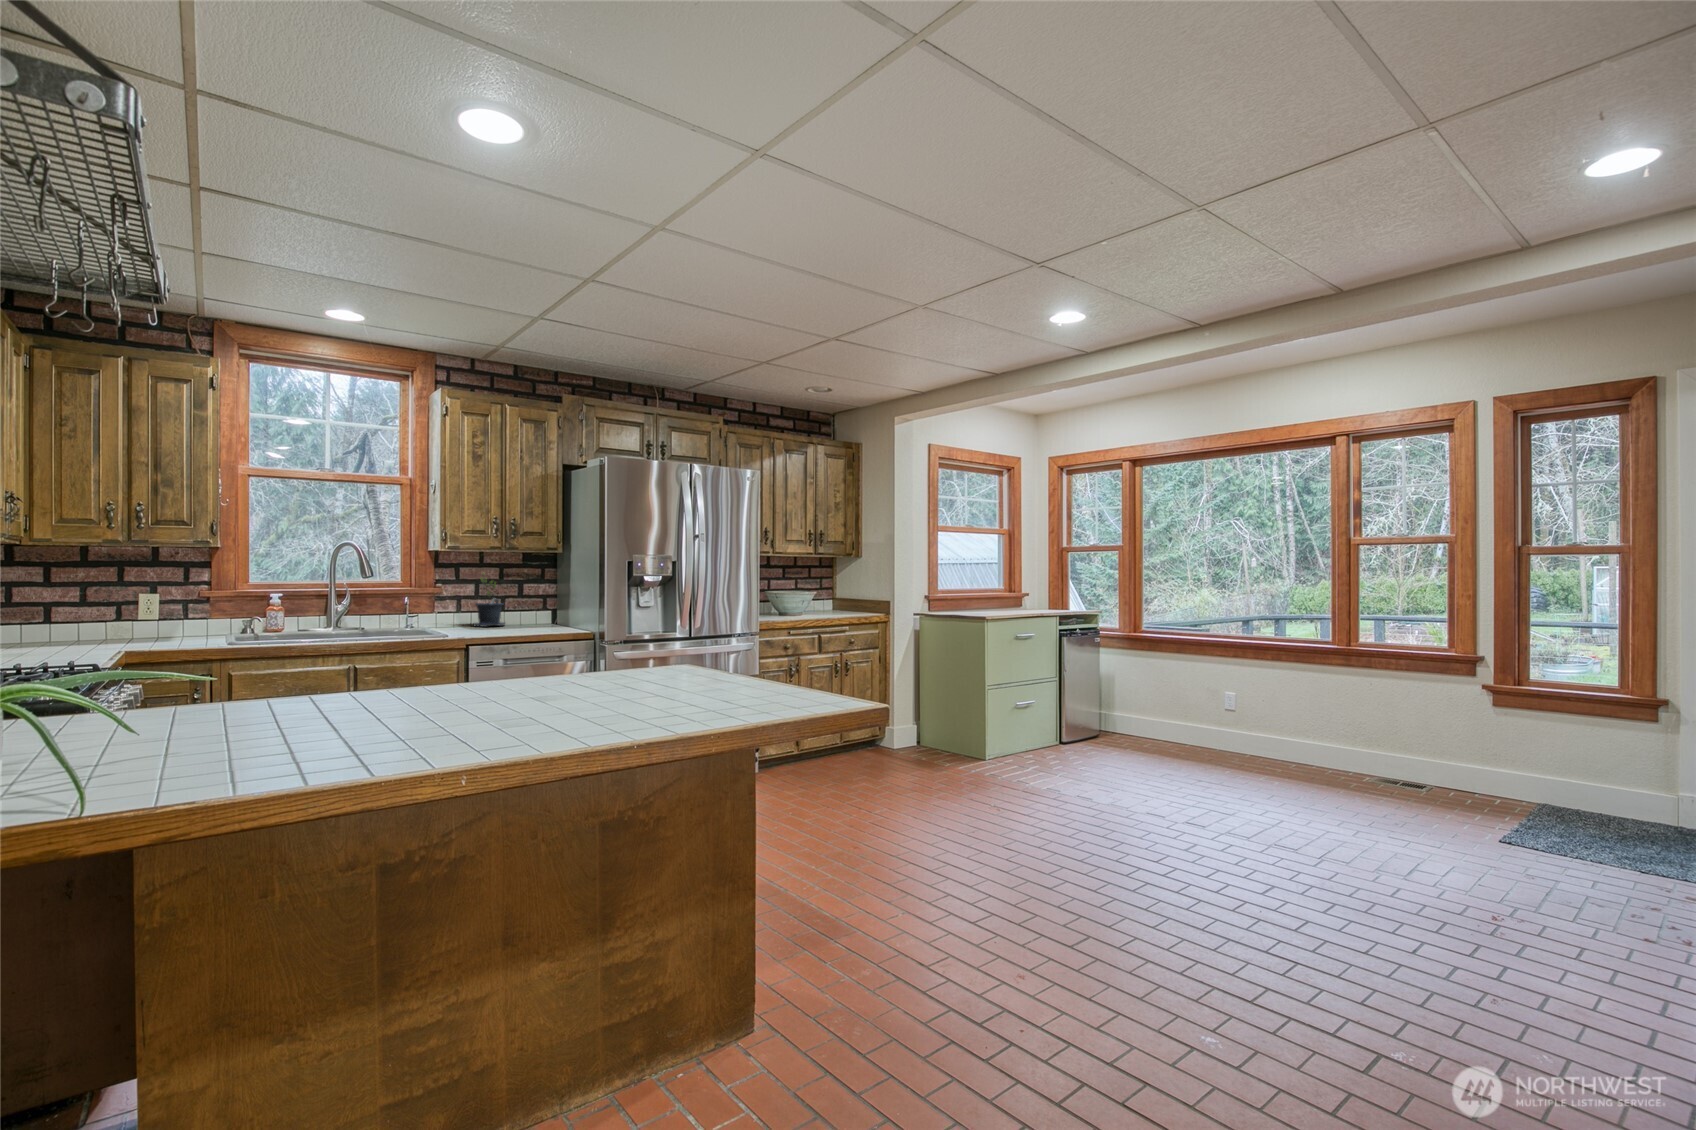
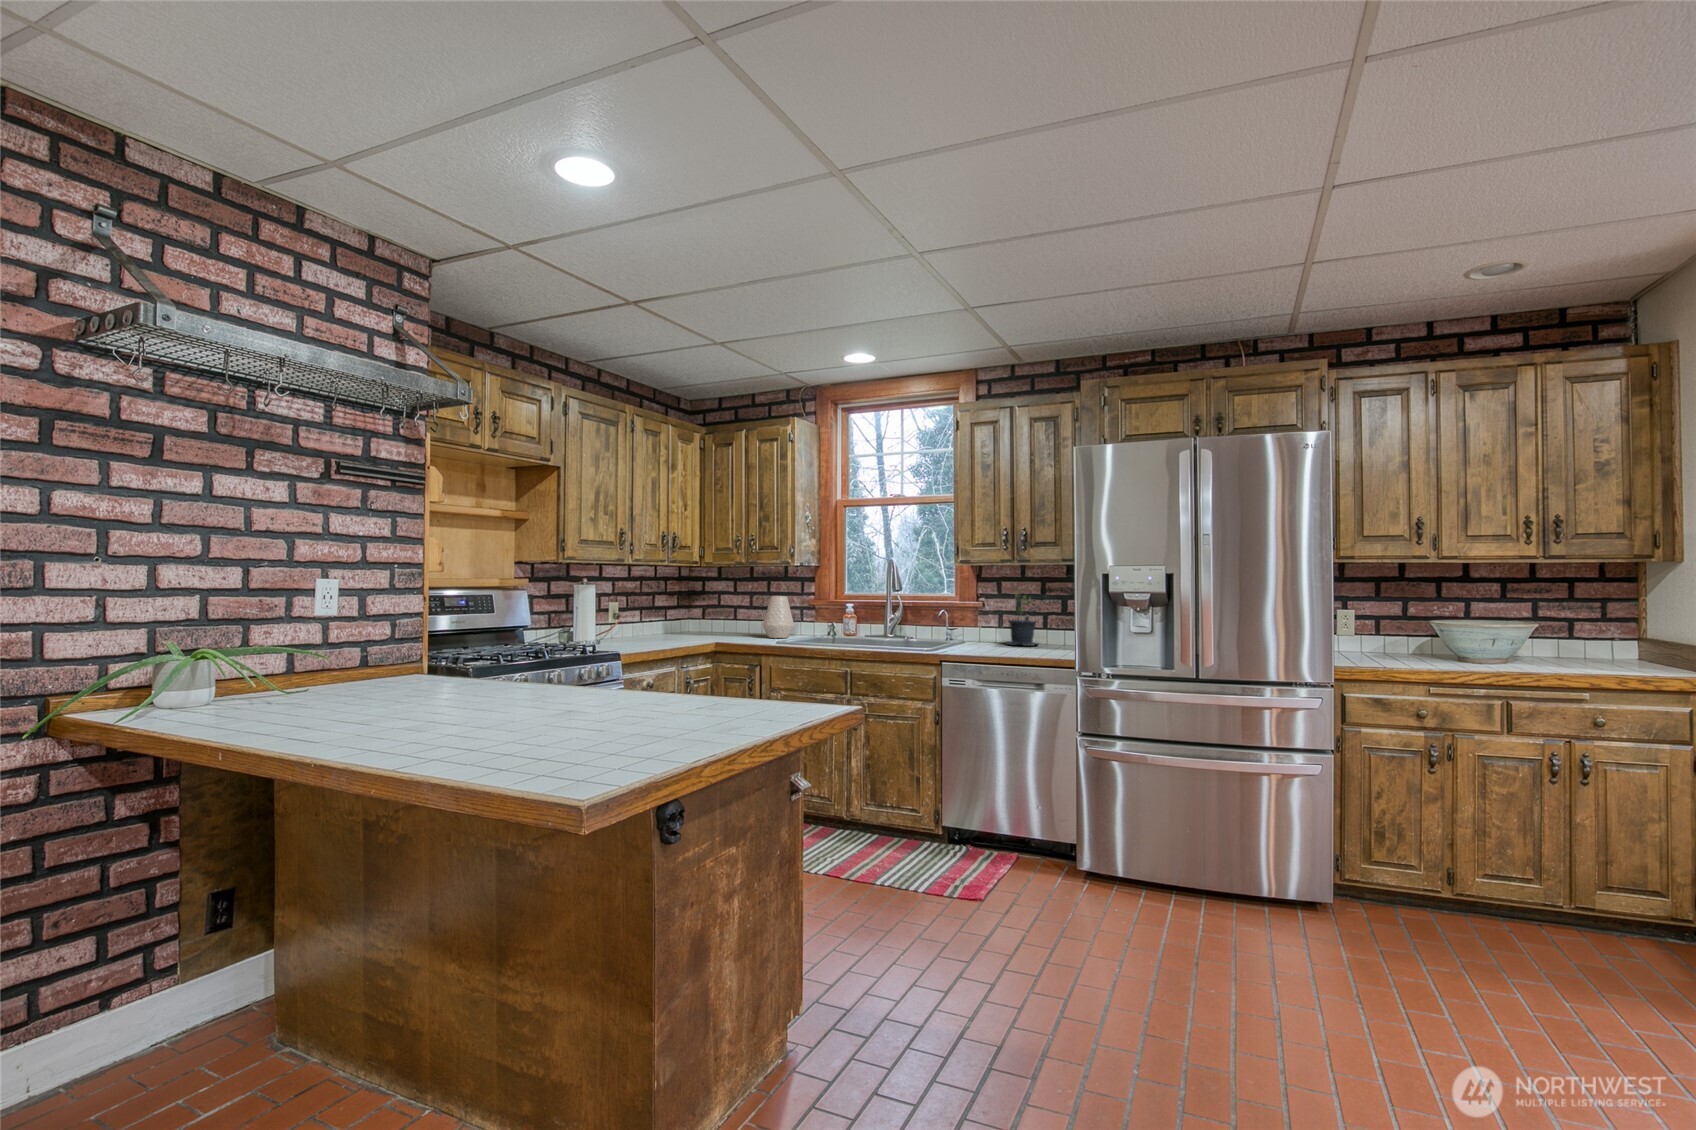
vase: none [155,588,207,642] -> present [763,596,794,638]

